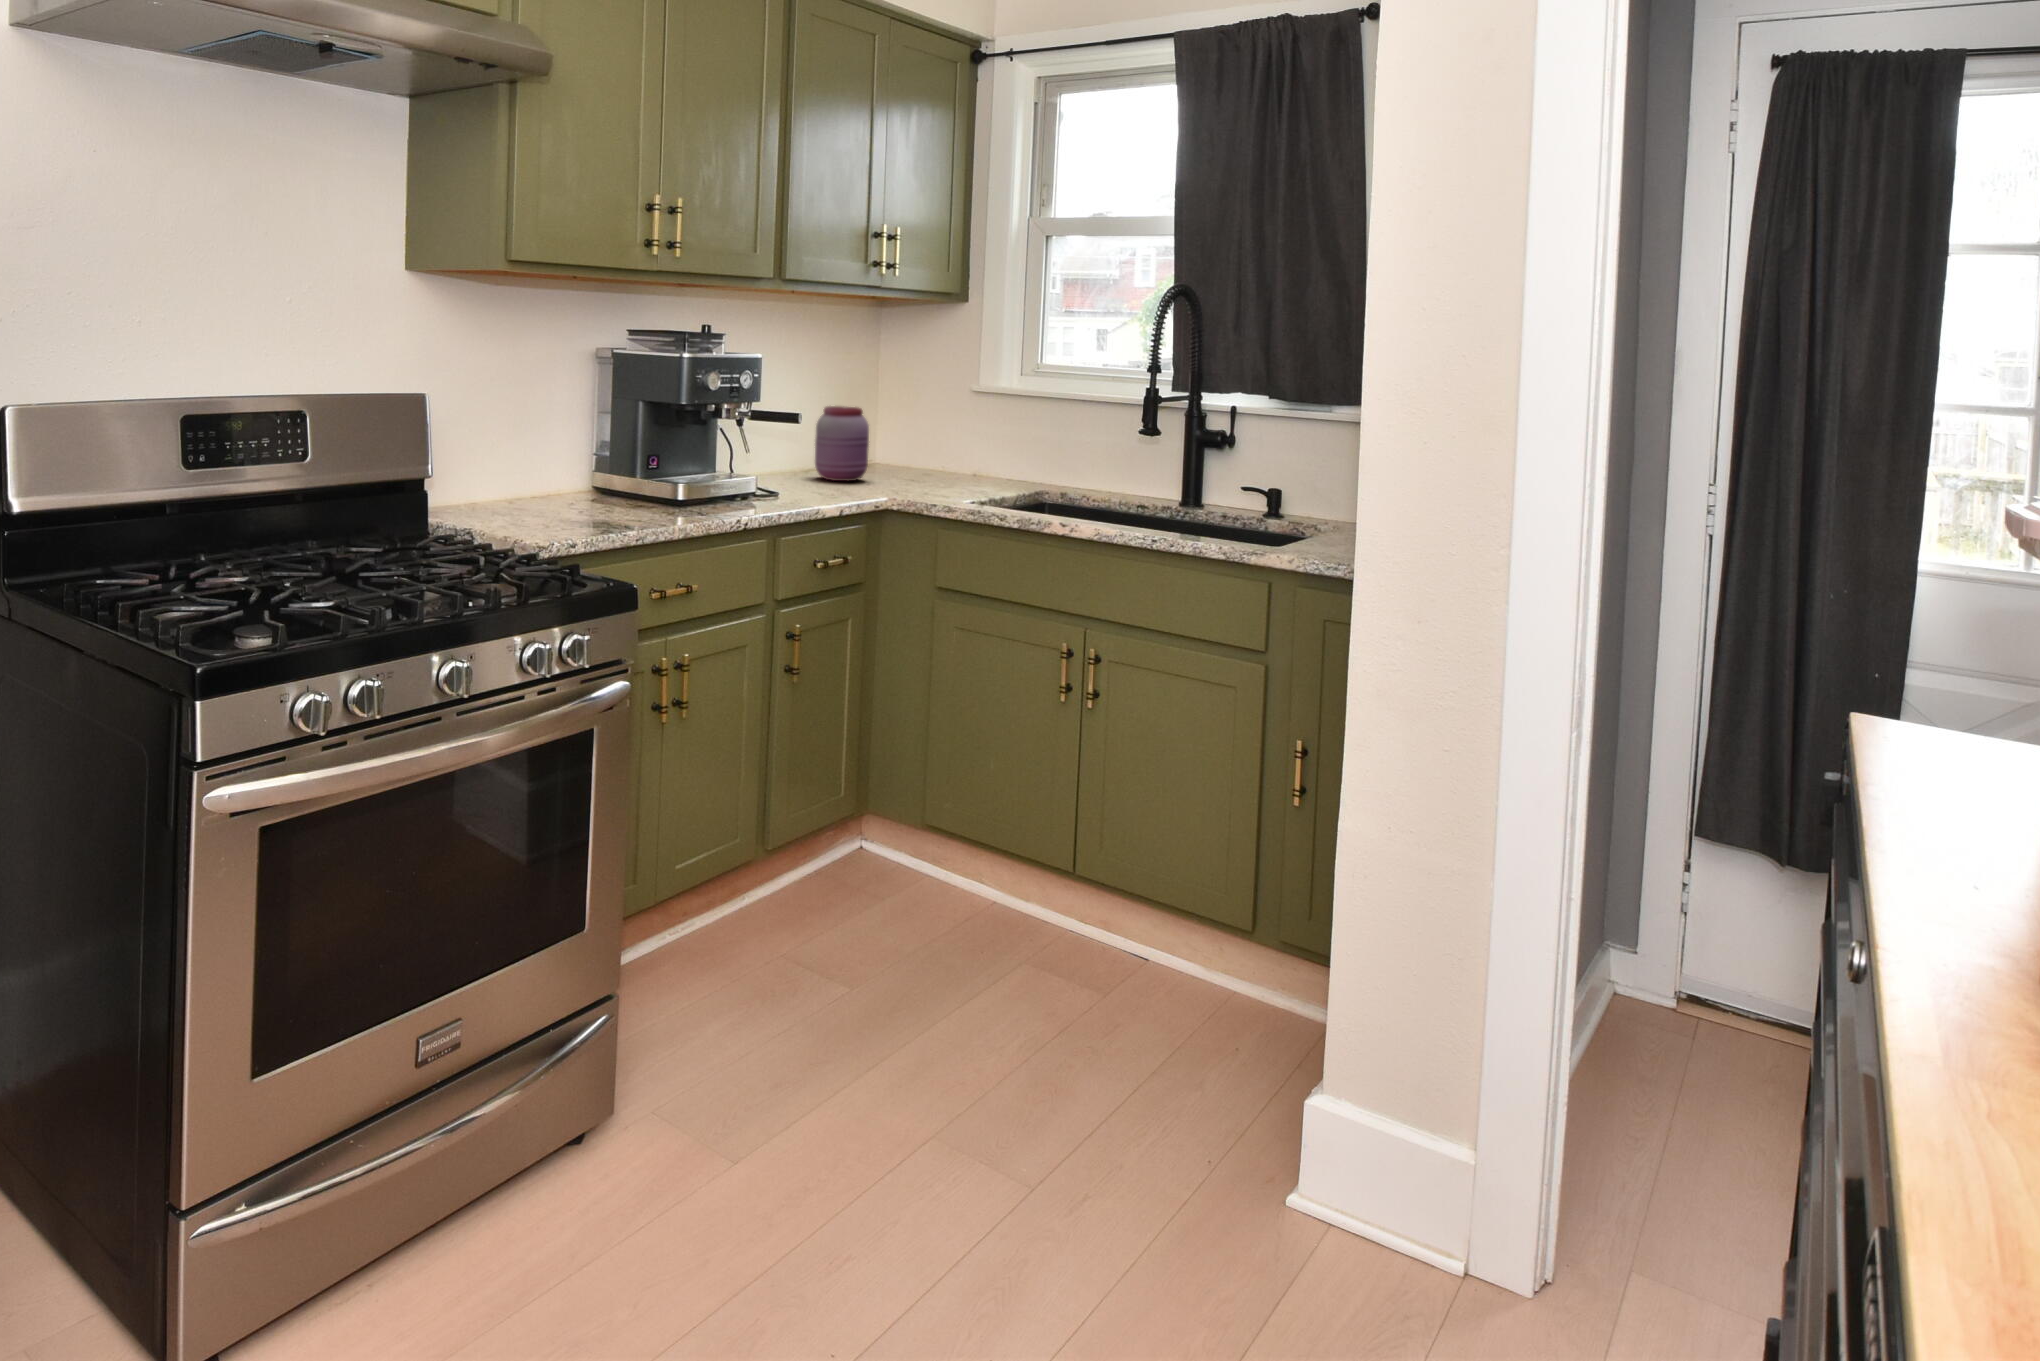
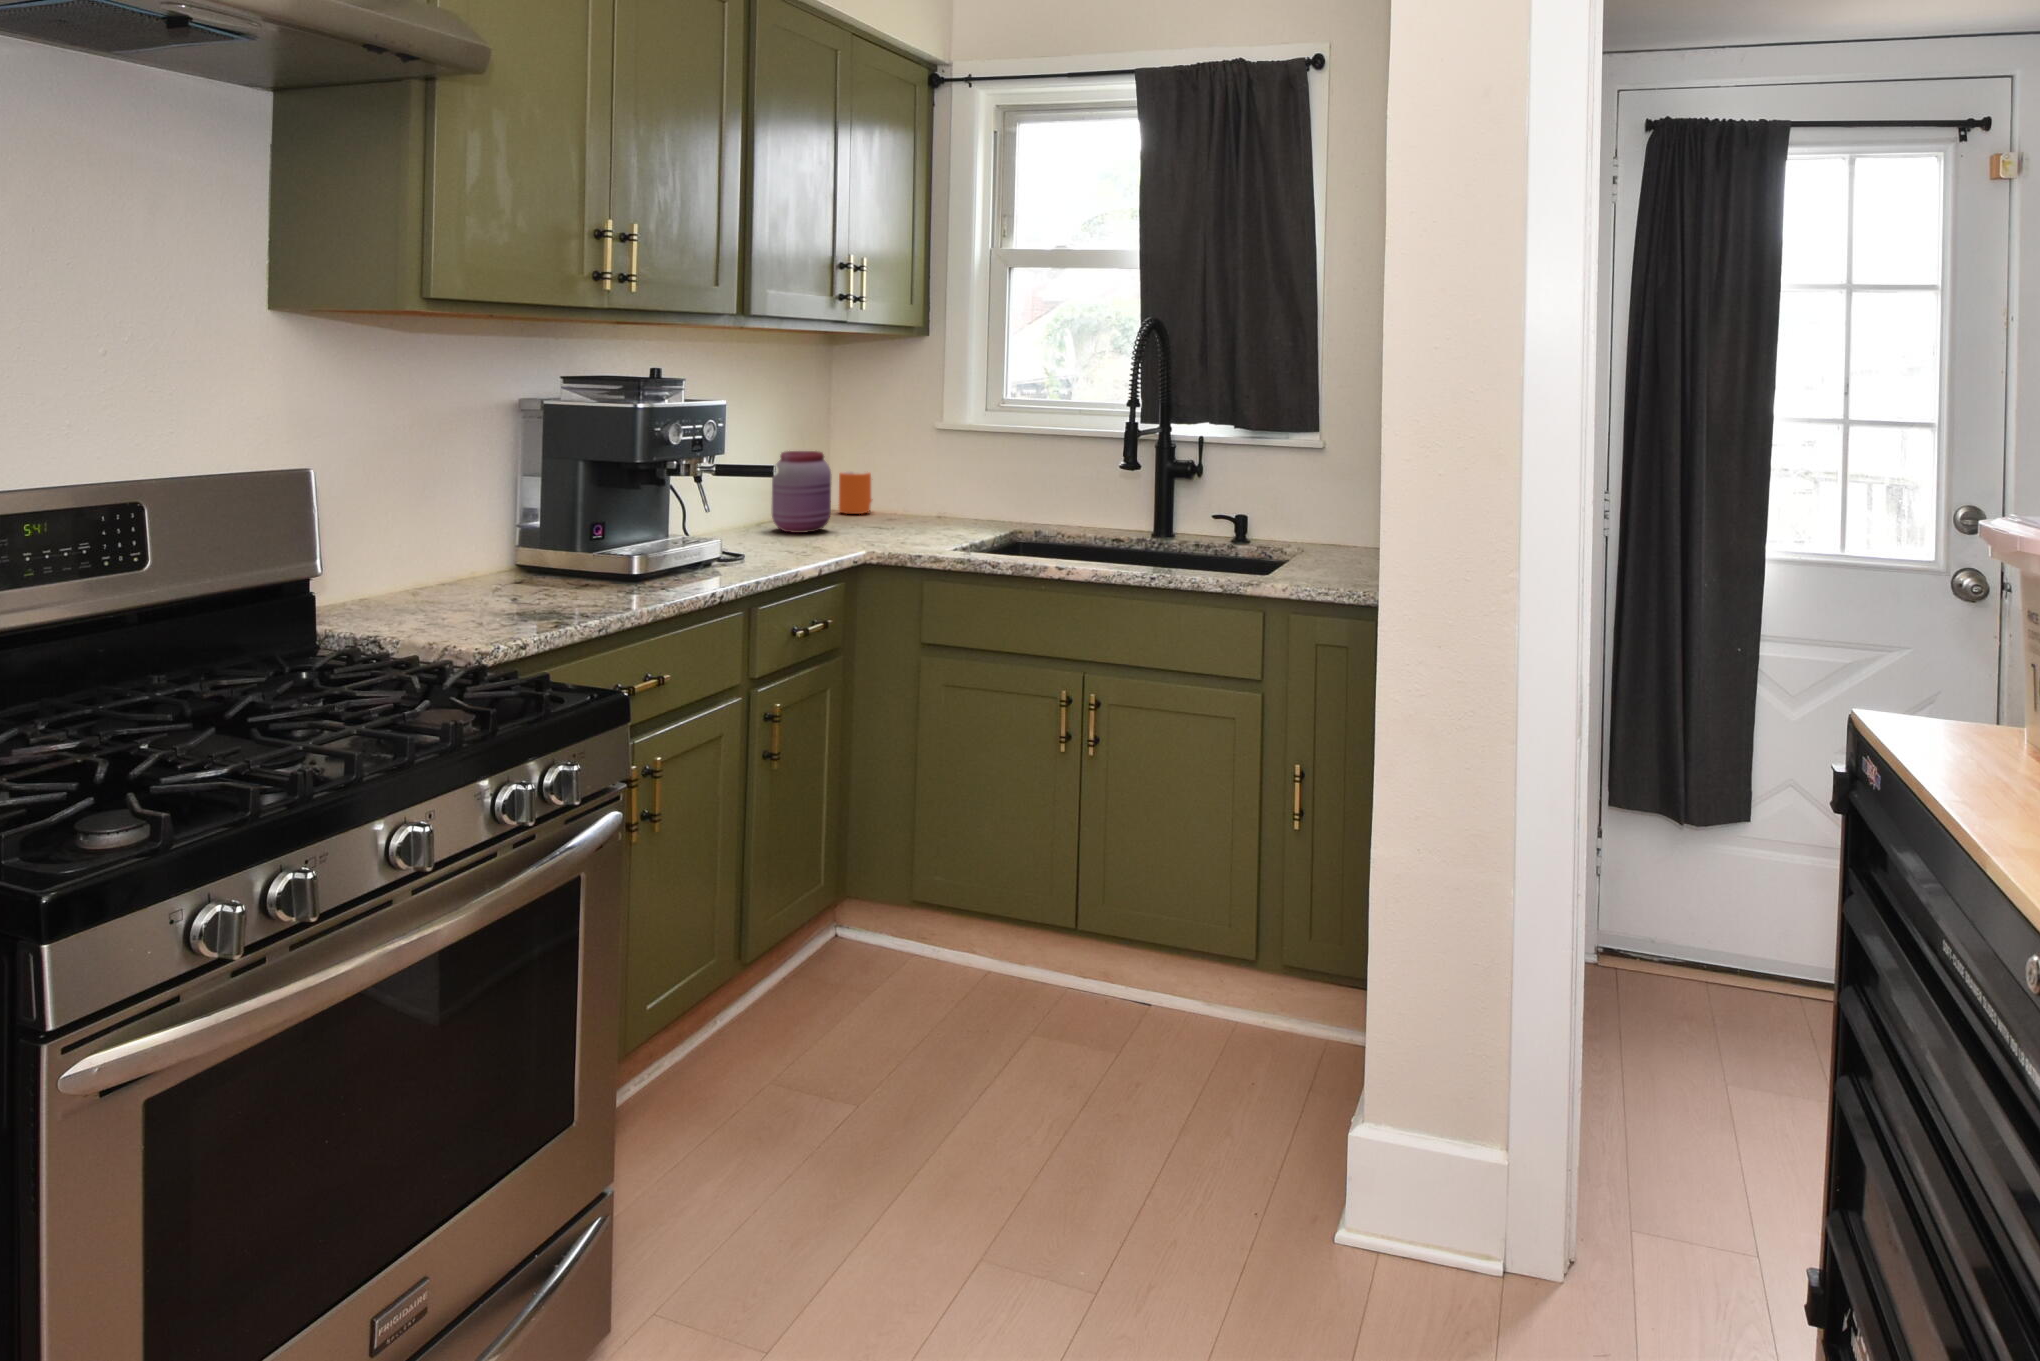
mug: none [884,430,917,469] -> present [839,471,872,514]

